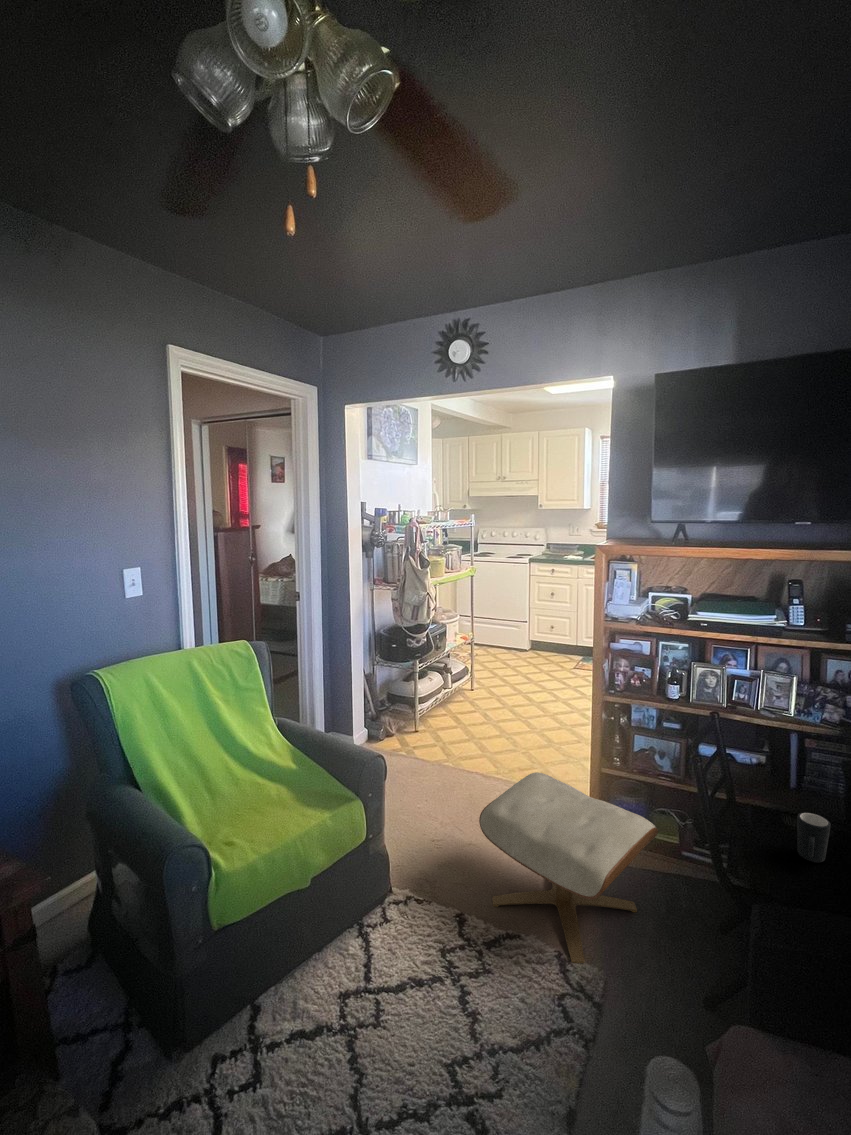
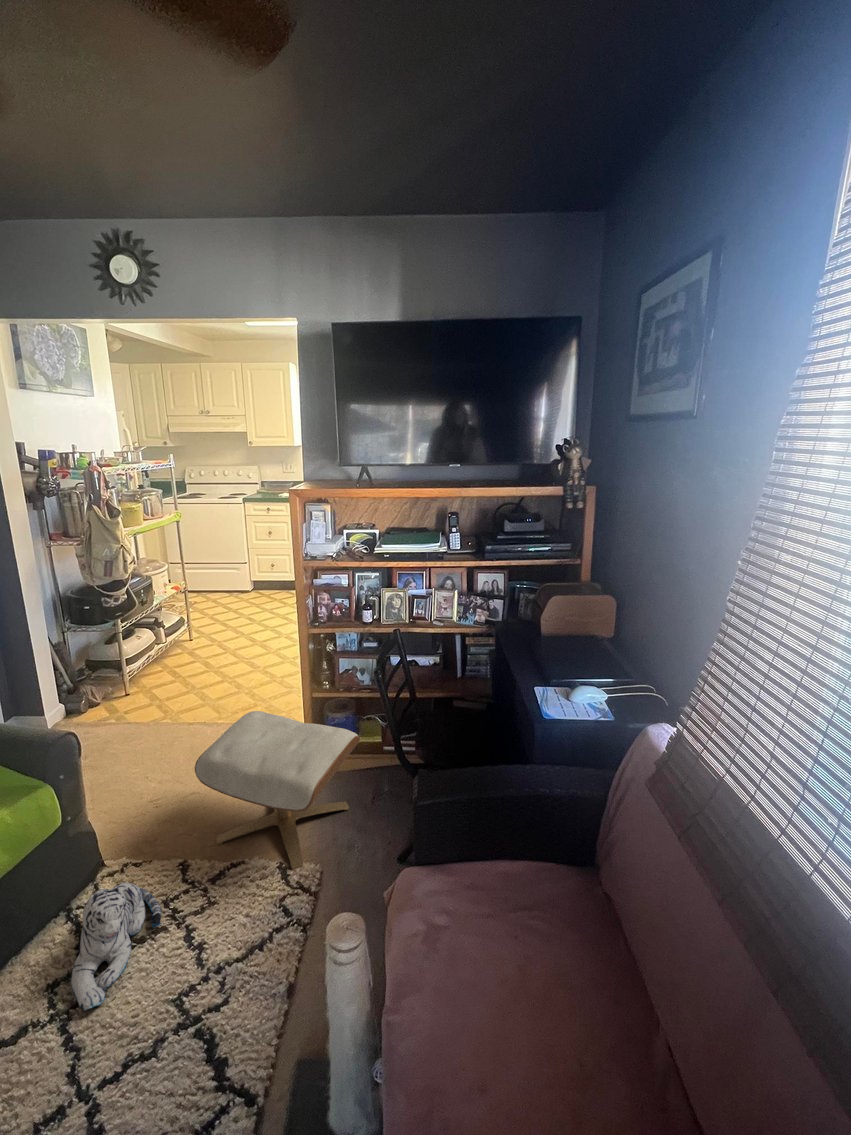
mug: present [797,812,831,862] -> none [459,696,480,732]
plush toy: none [359,916,439,1037] -> present [71,882,161,1010]

